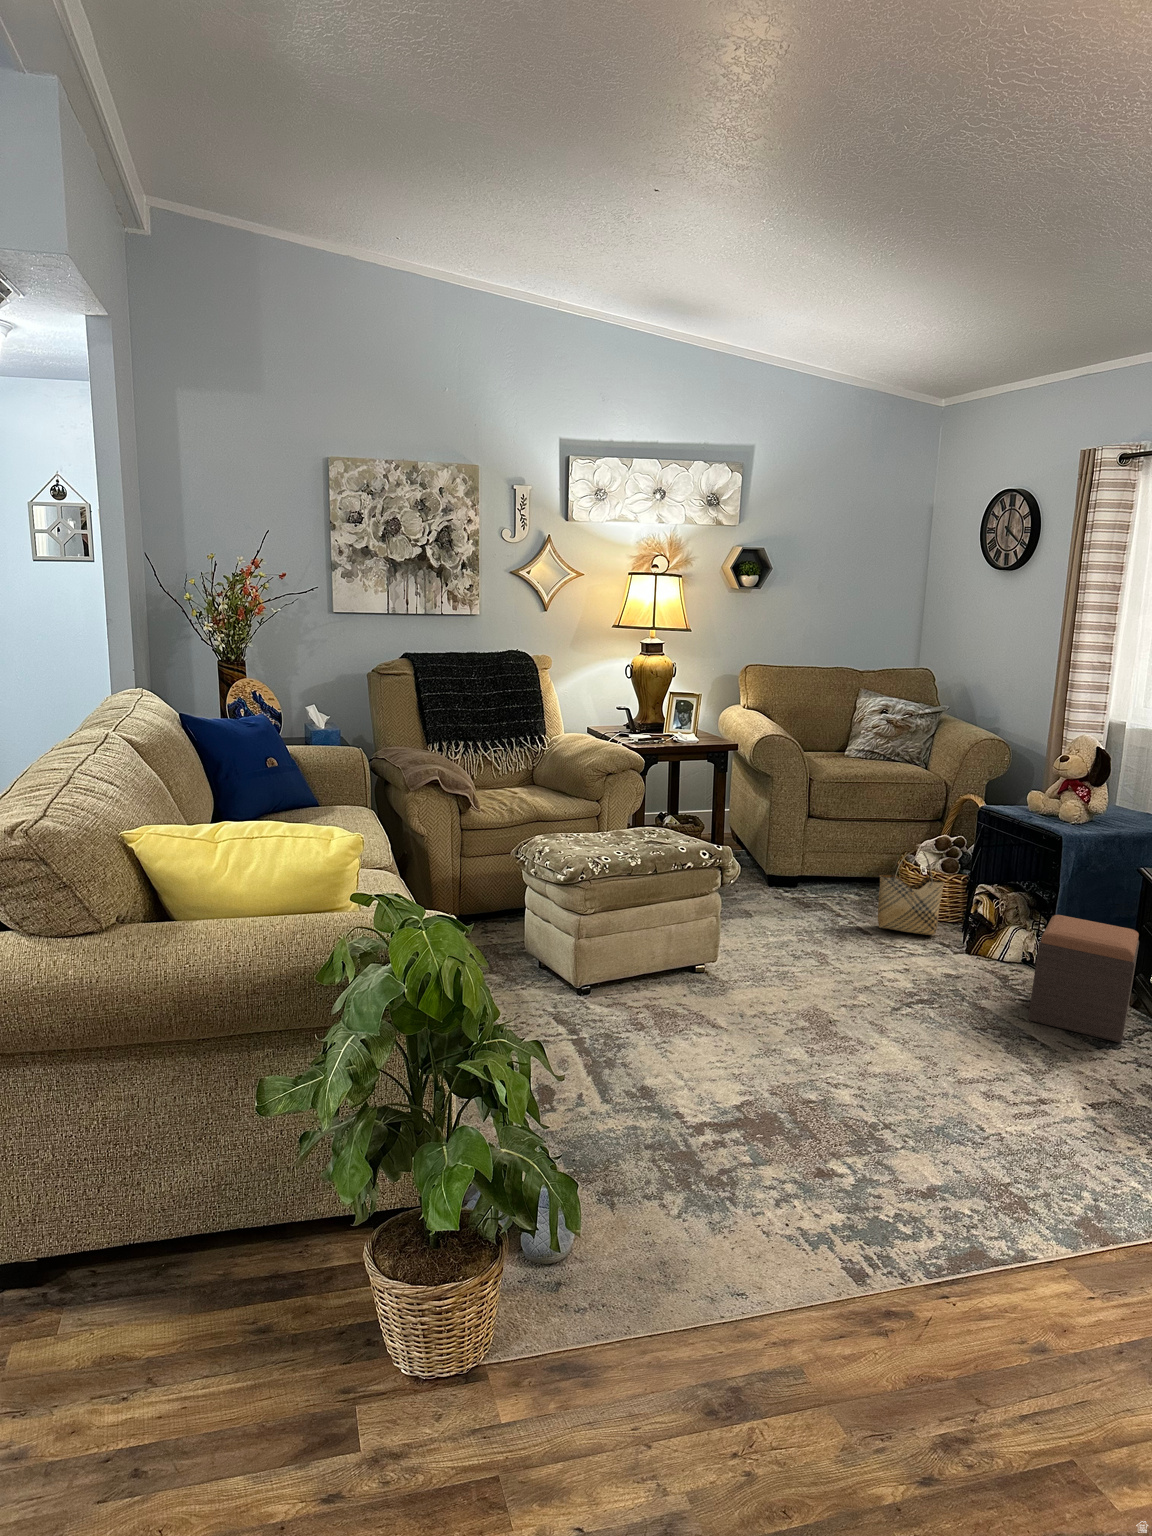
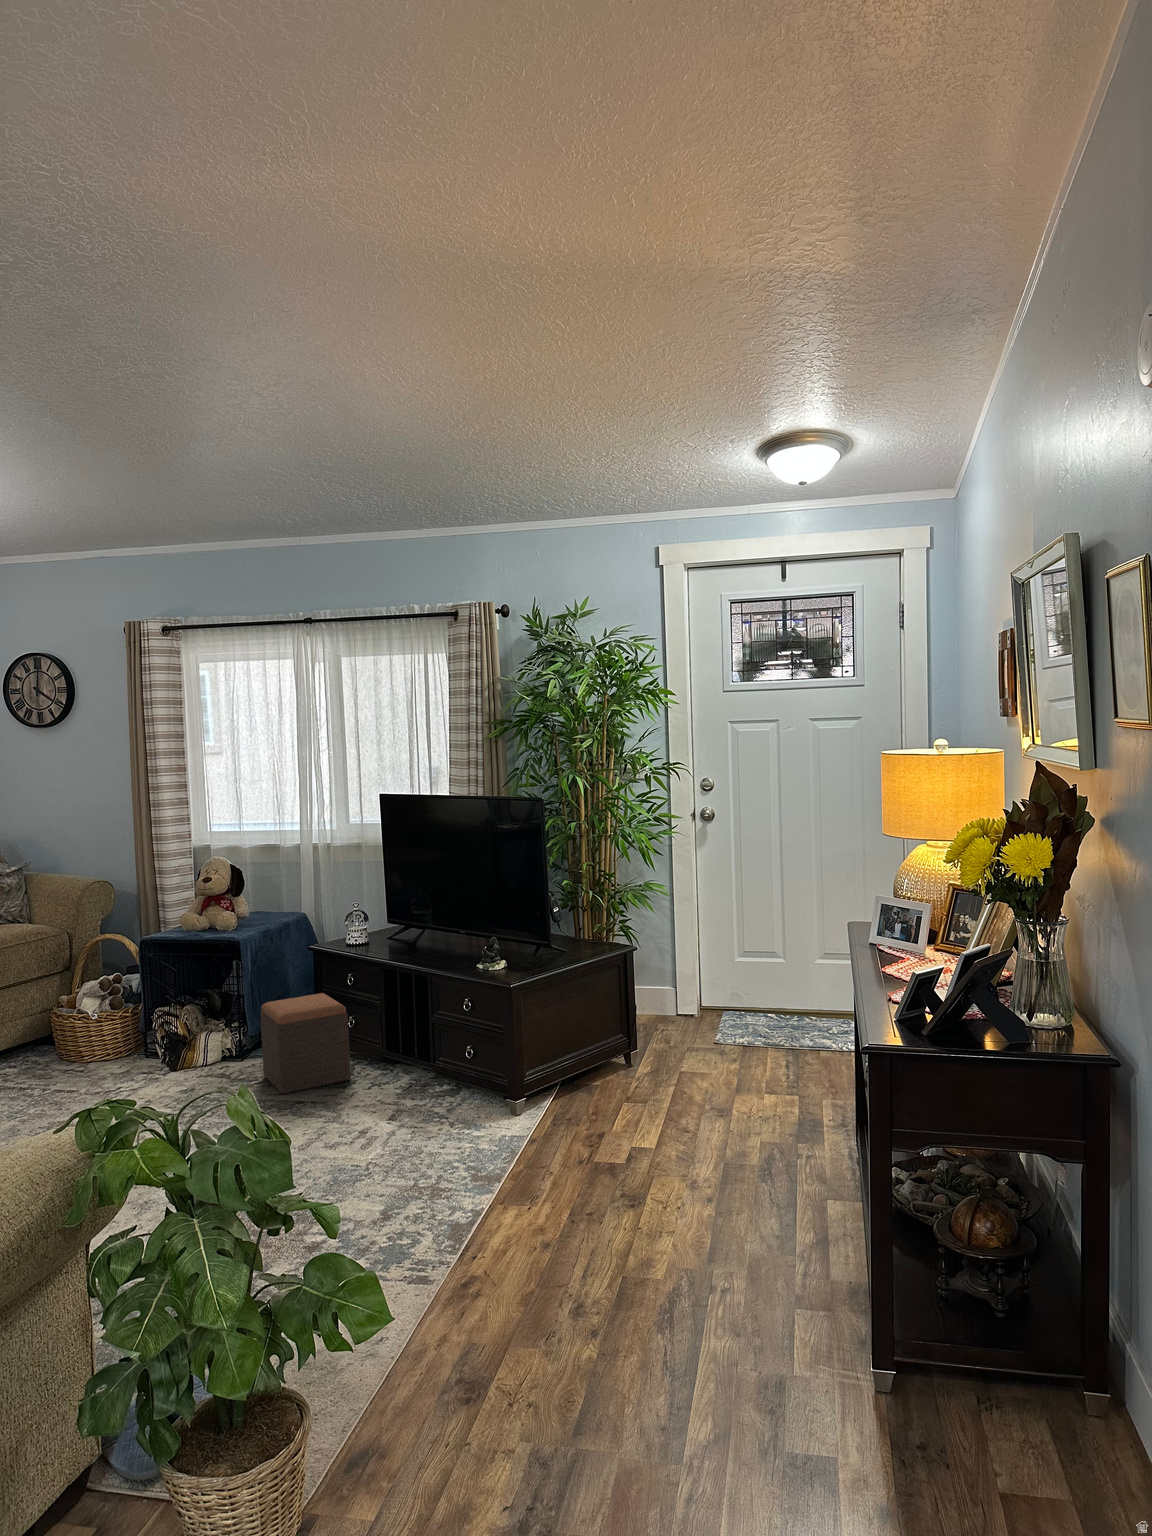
woven basket: present [878,845,944,935] -> none [67,995,133,1086]

